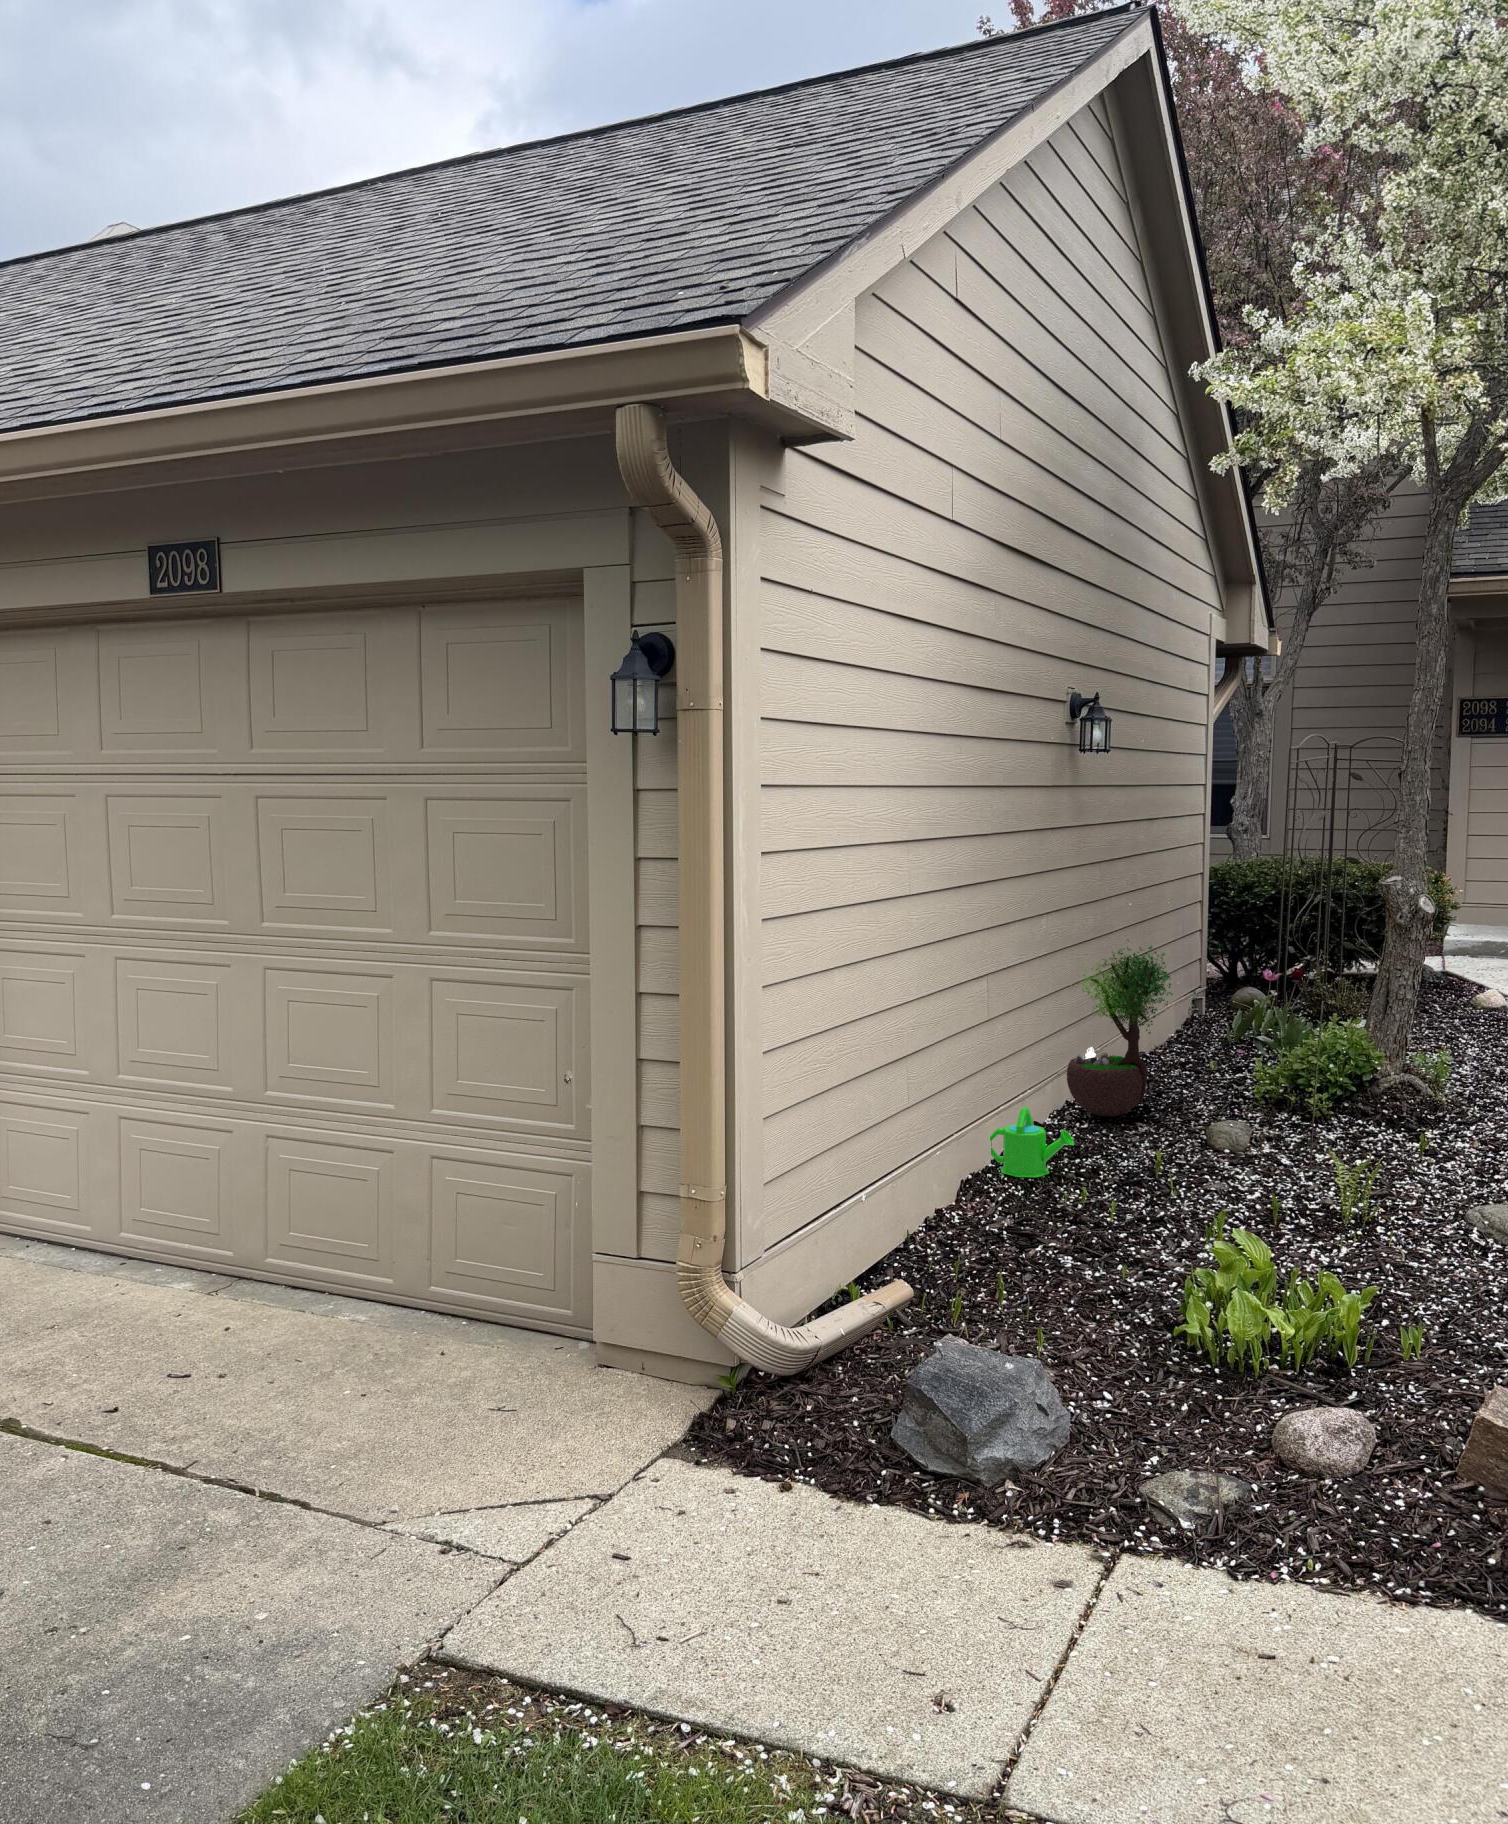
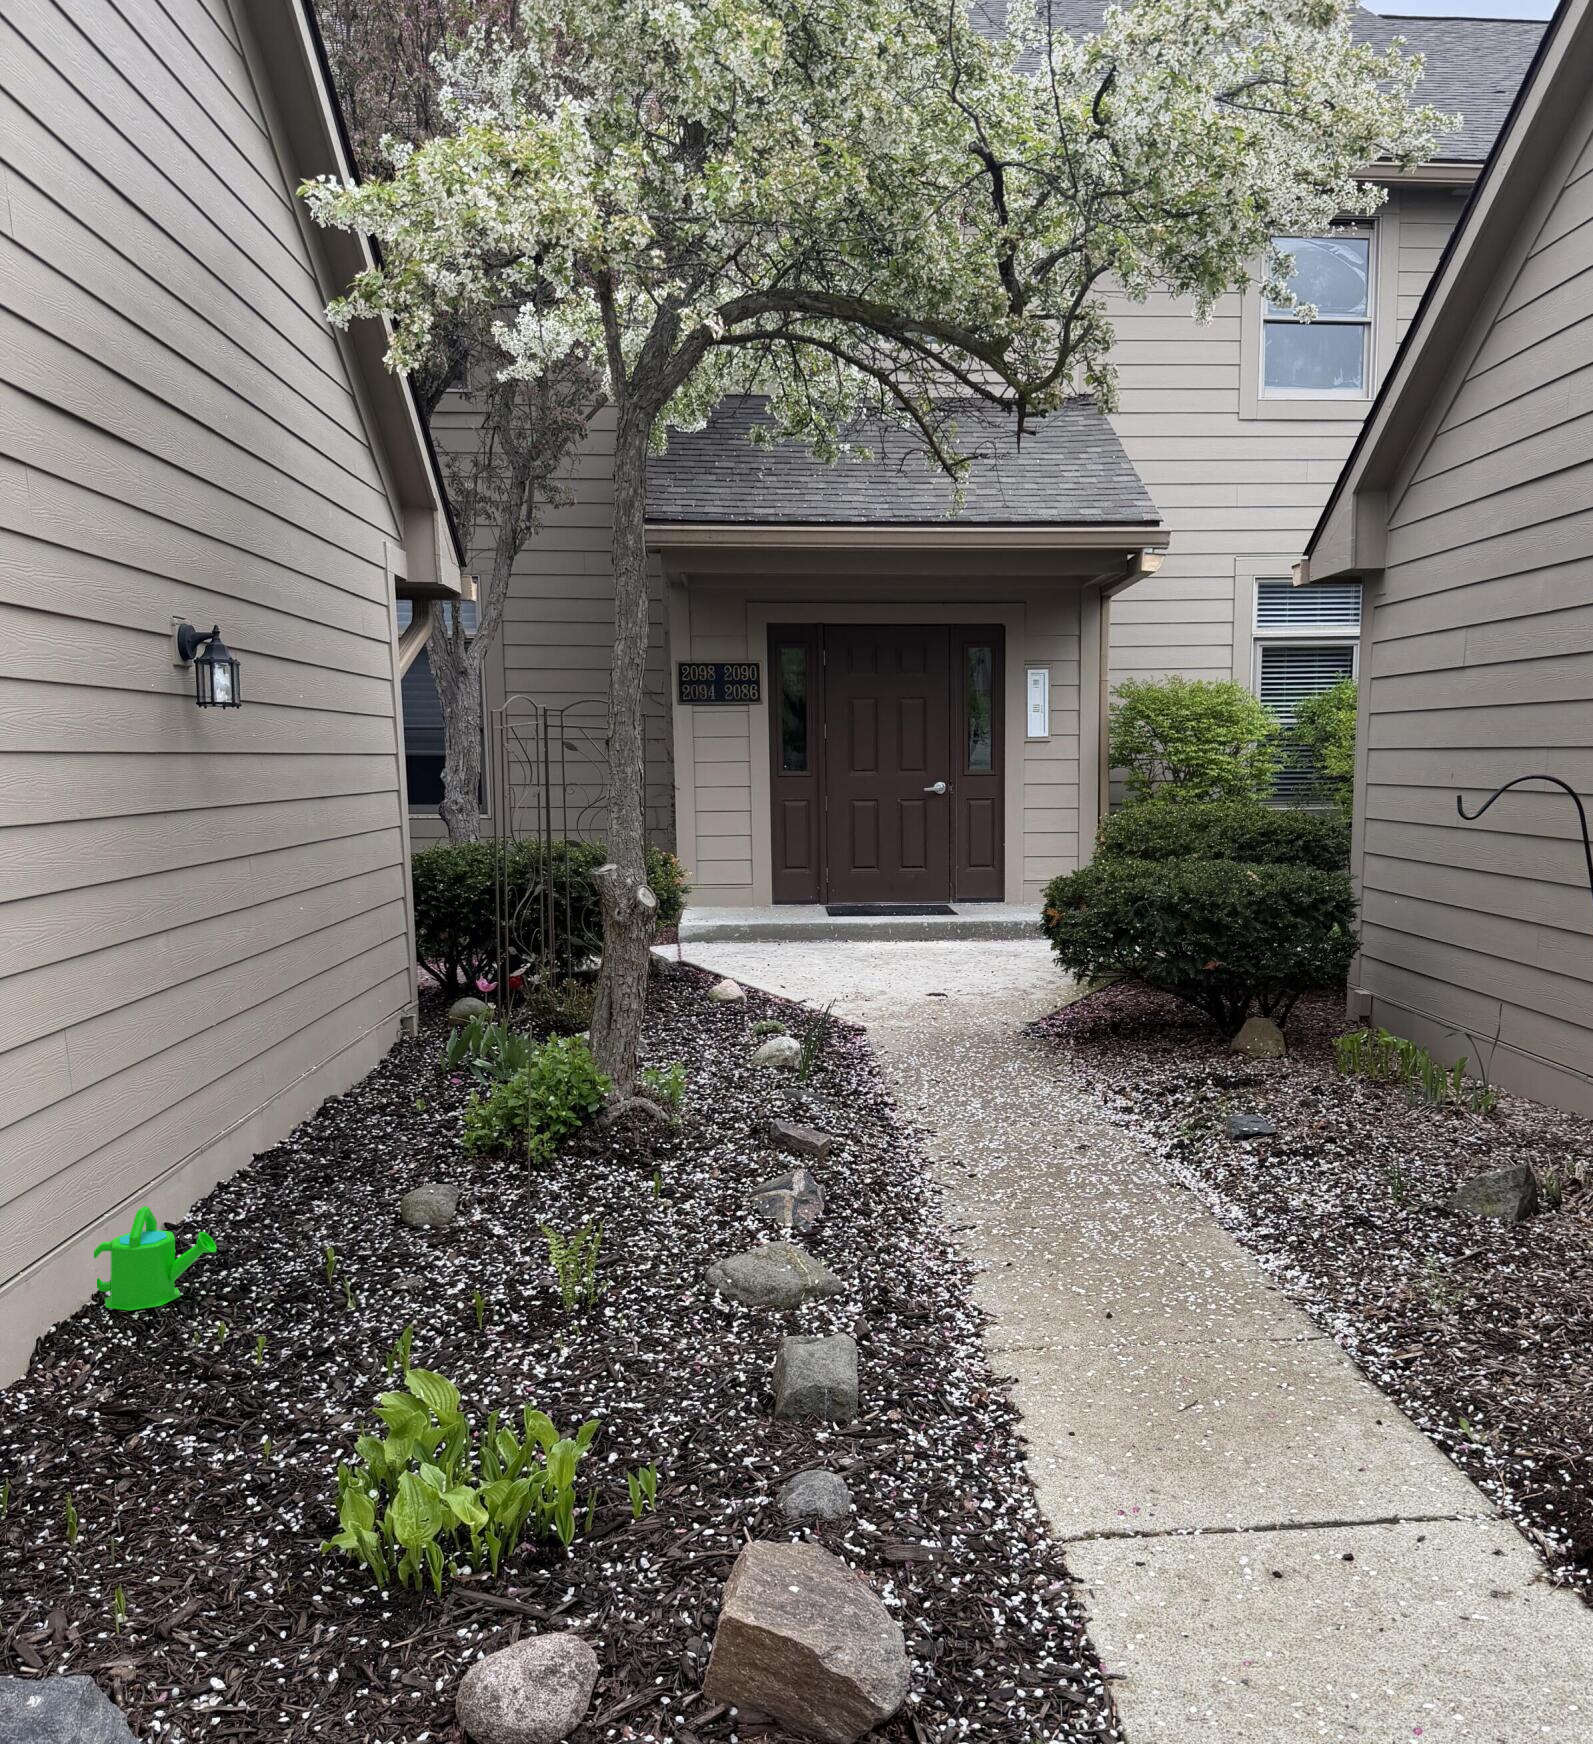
potted tree: present [1067,939,1173,1117] -> none [220,956,365,1194]

